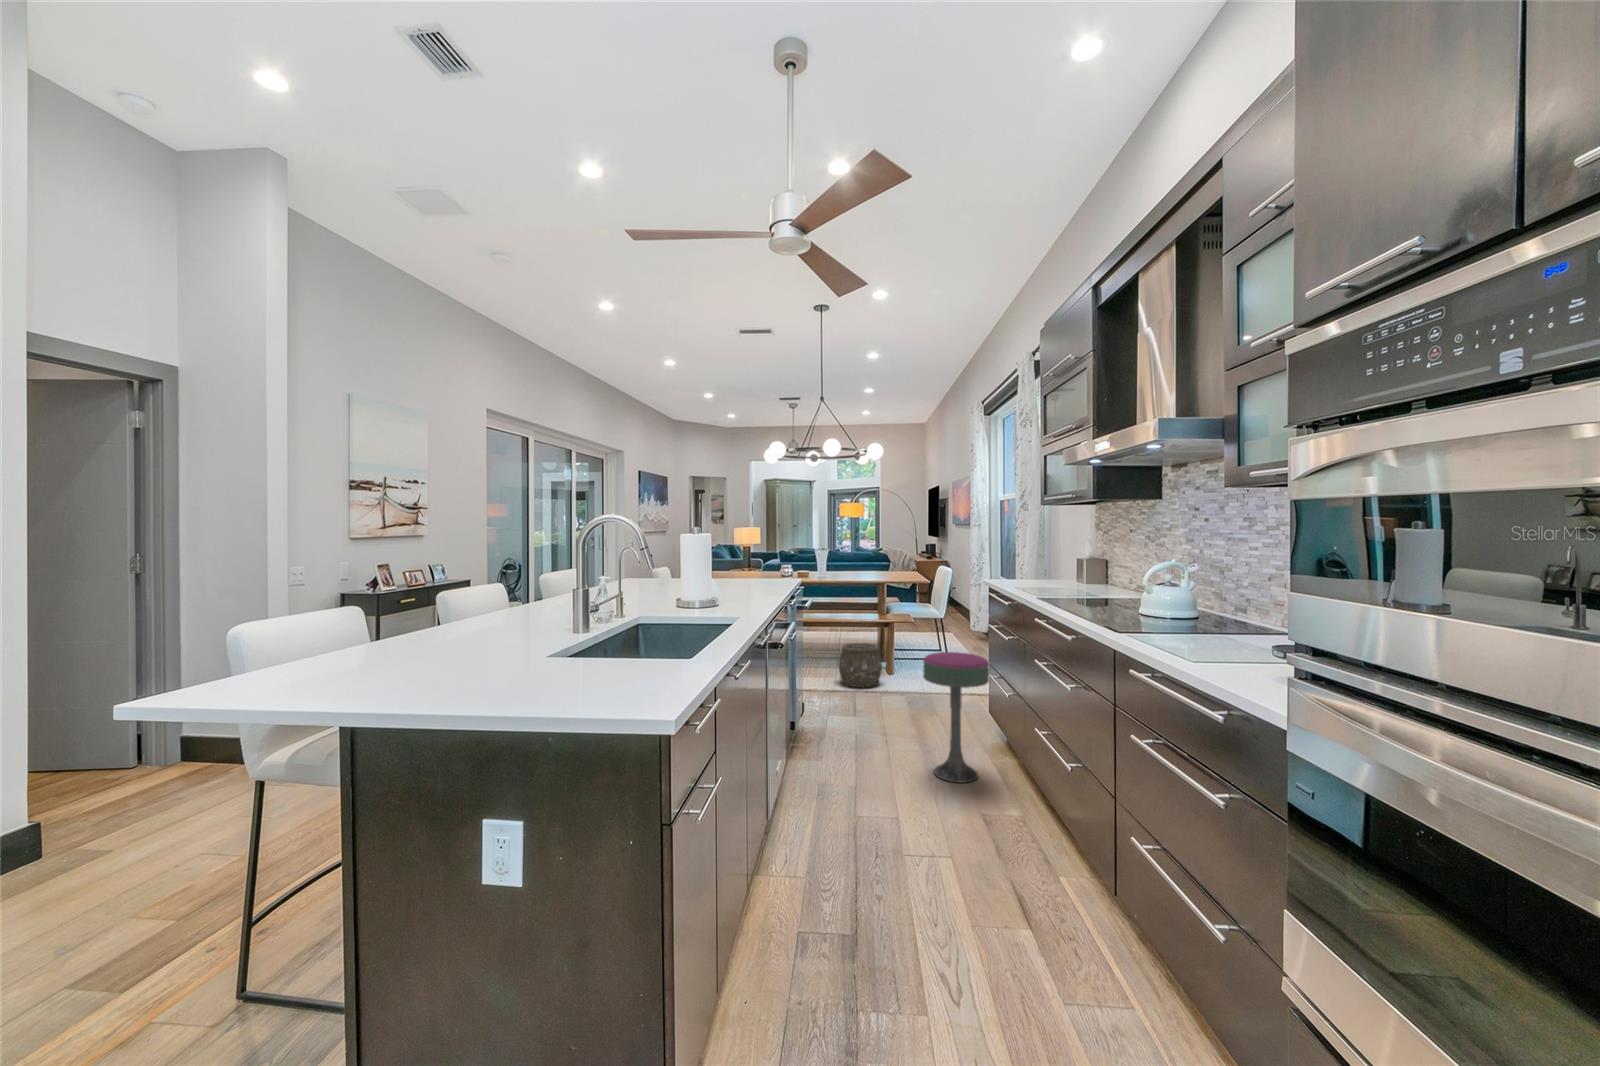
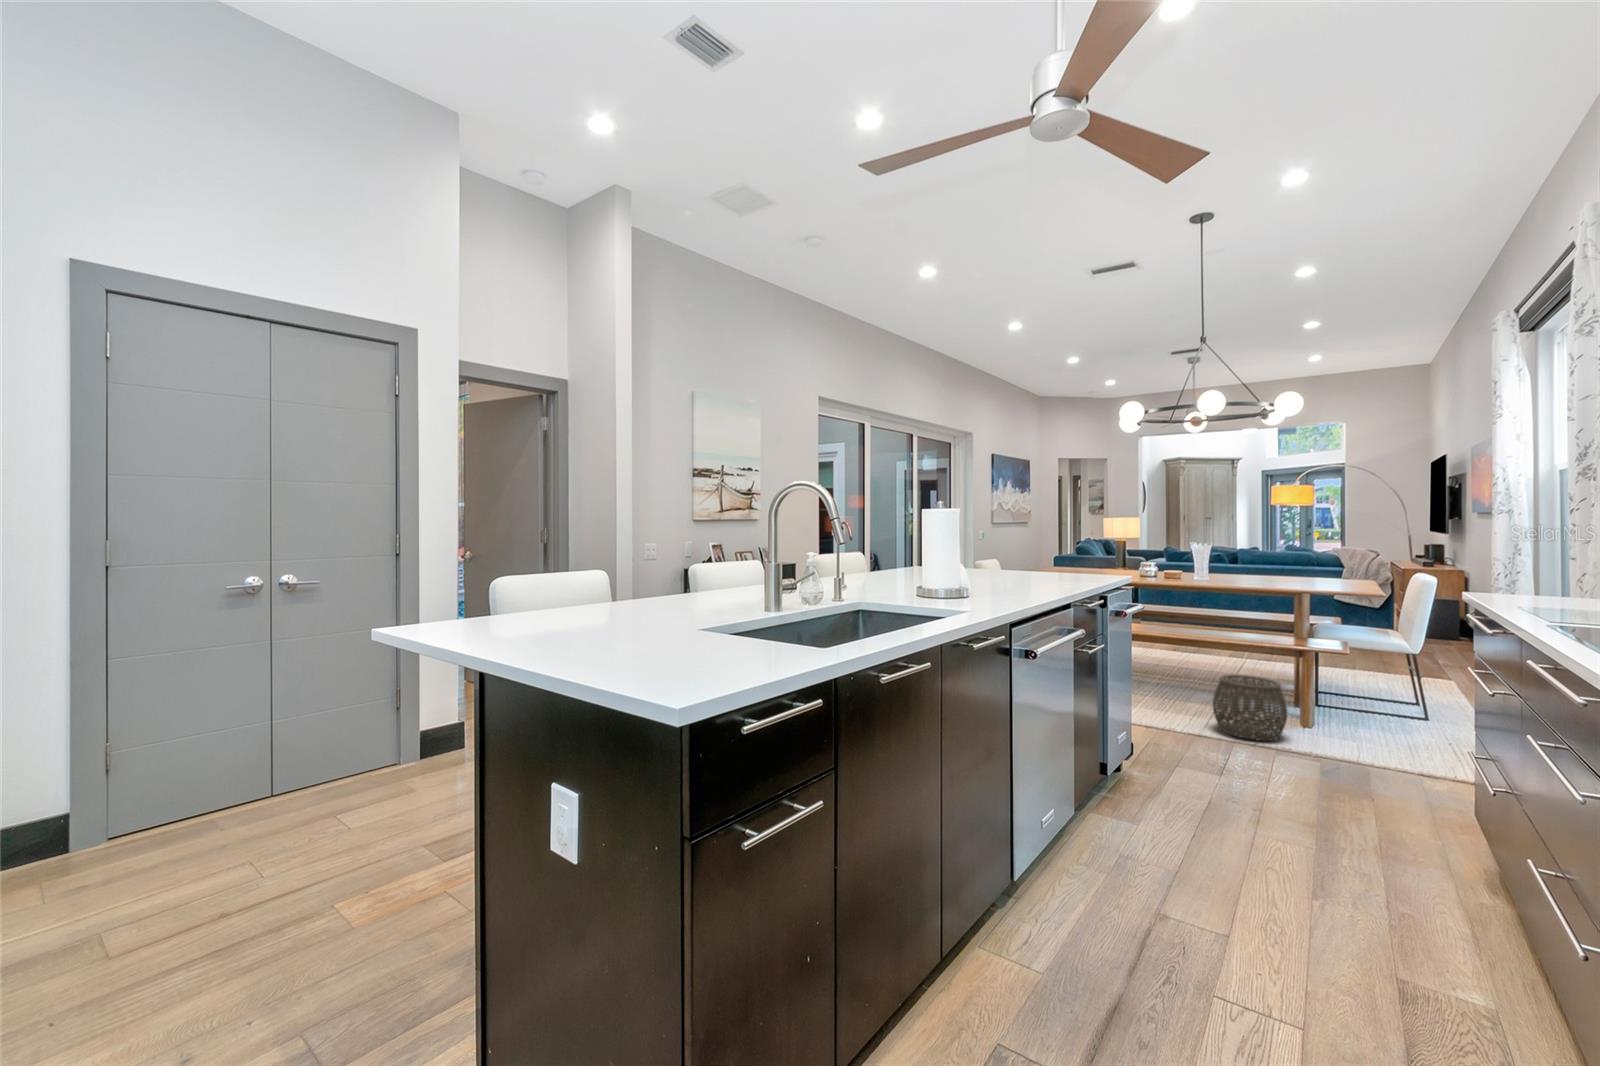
bar stool: present [923,652,989,783] -> none [1301,697,1438,916]

